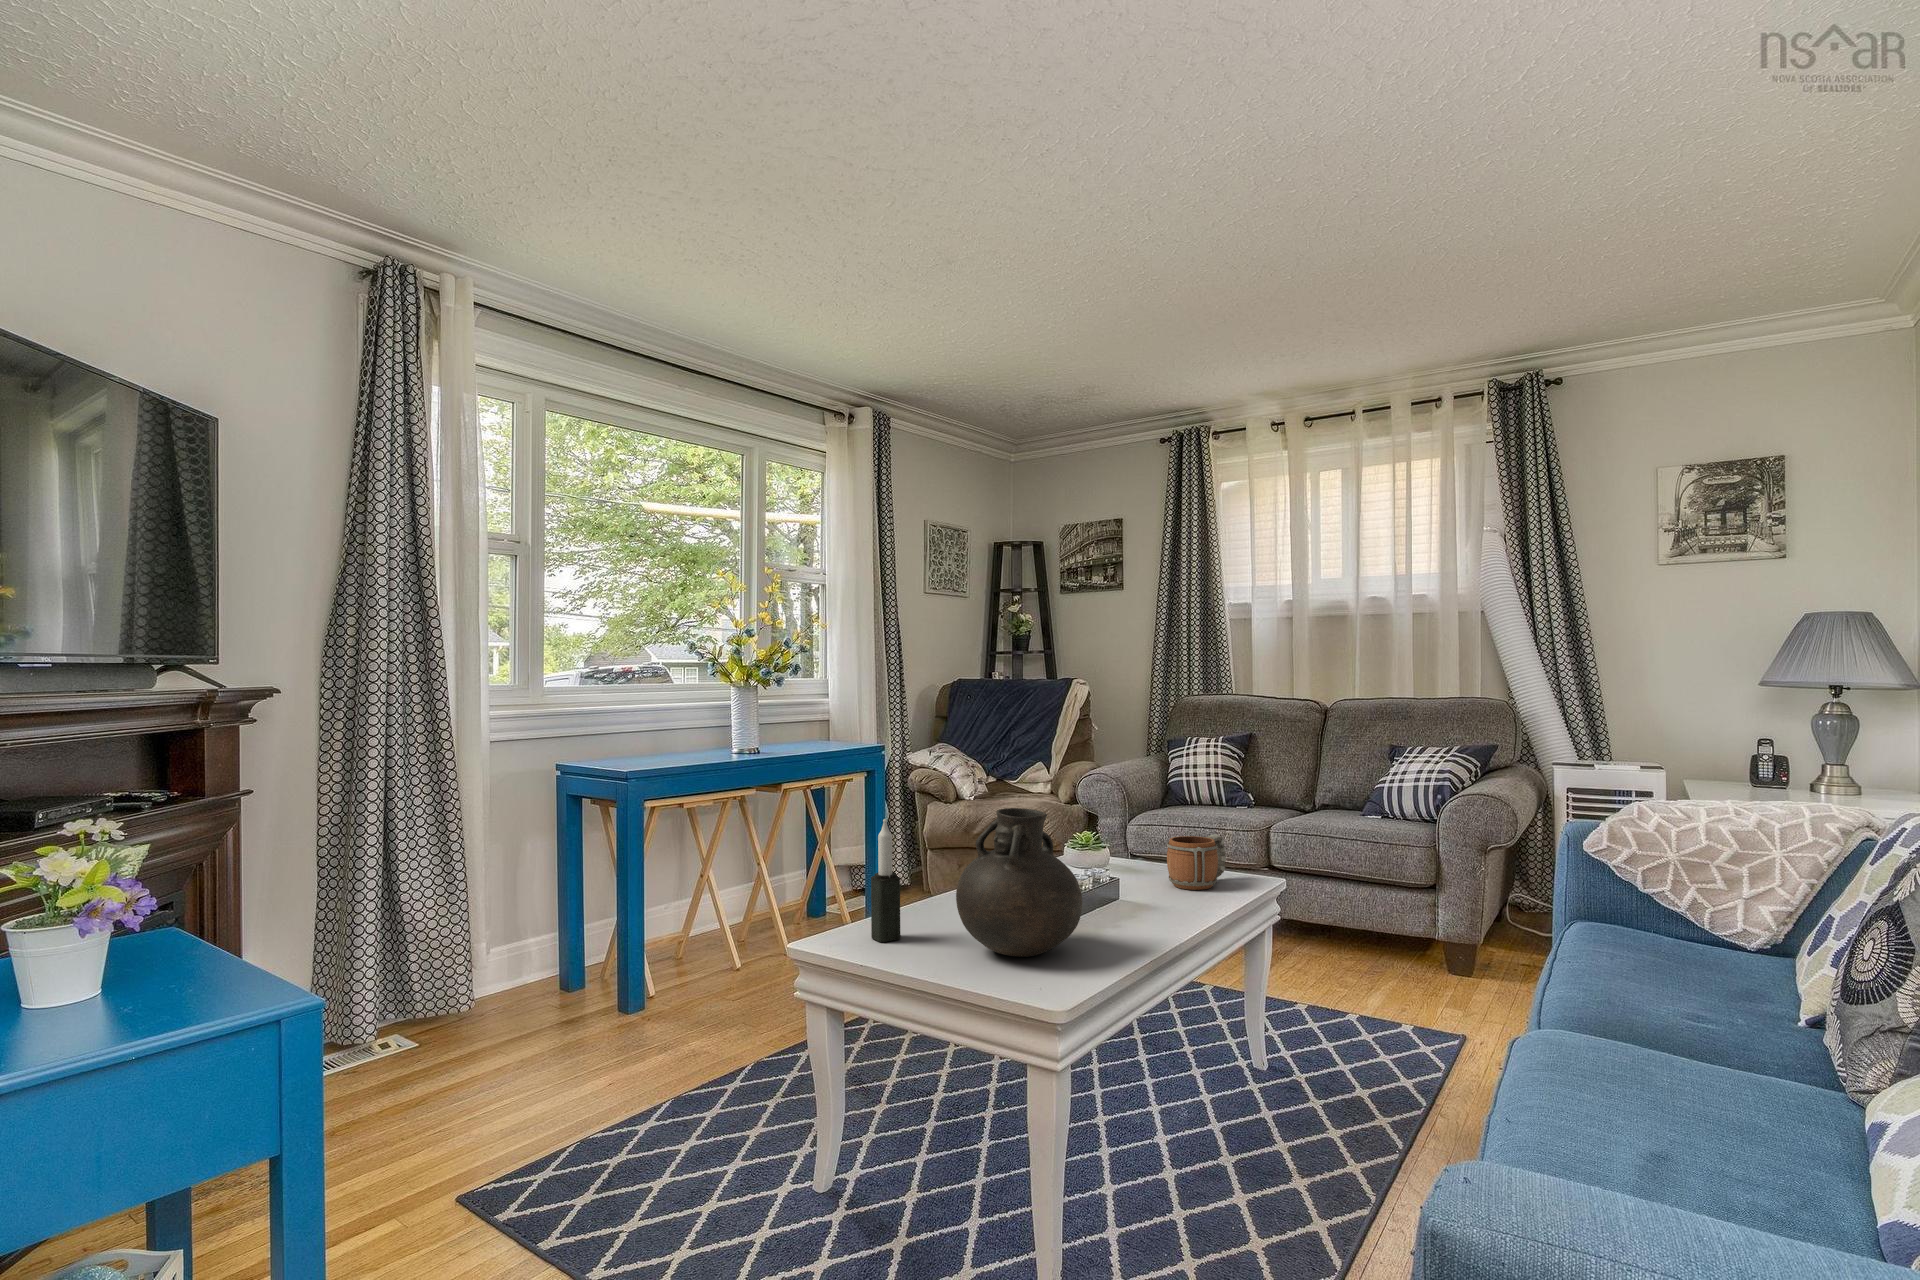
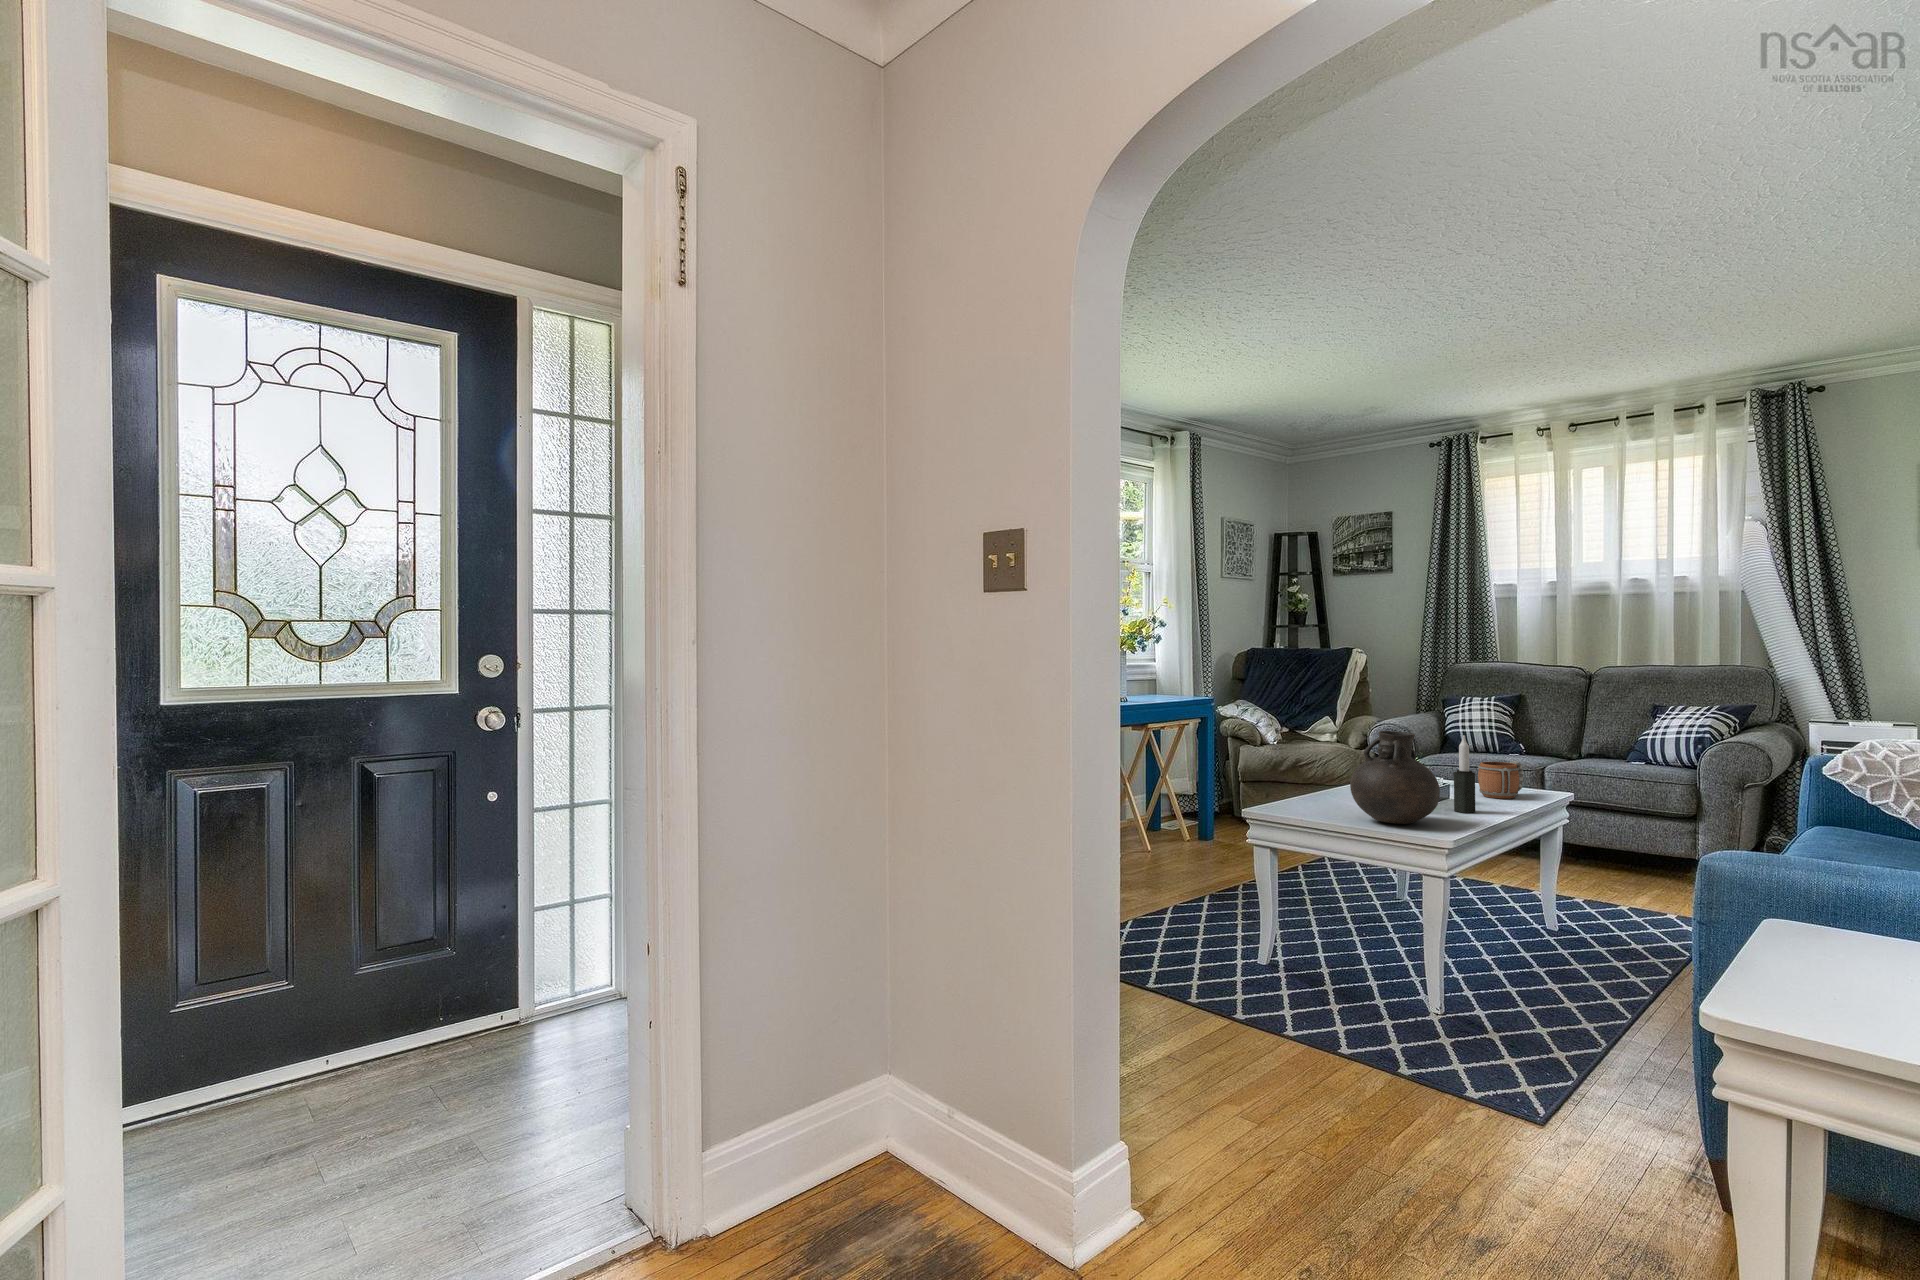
candle: present [871,819,900,942] -> present [1454,735,1475,813]

